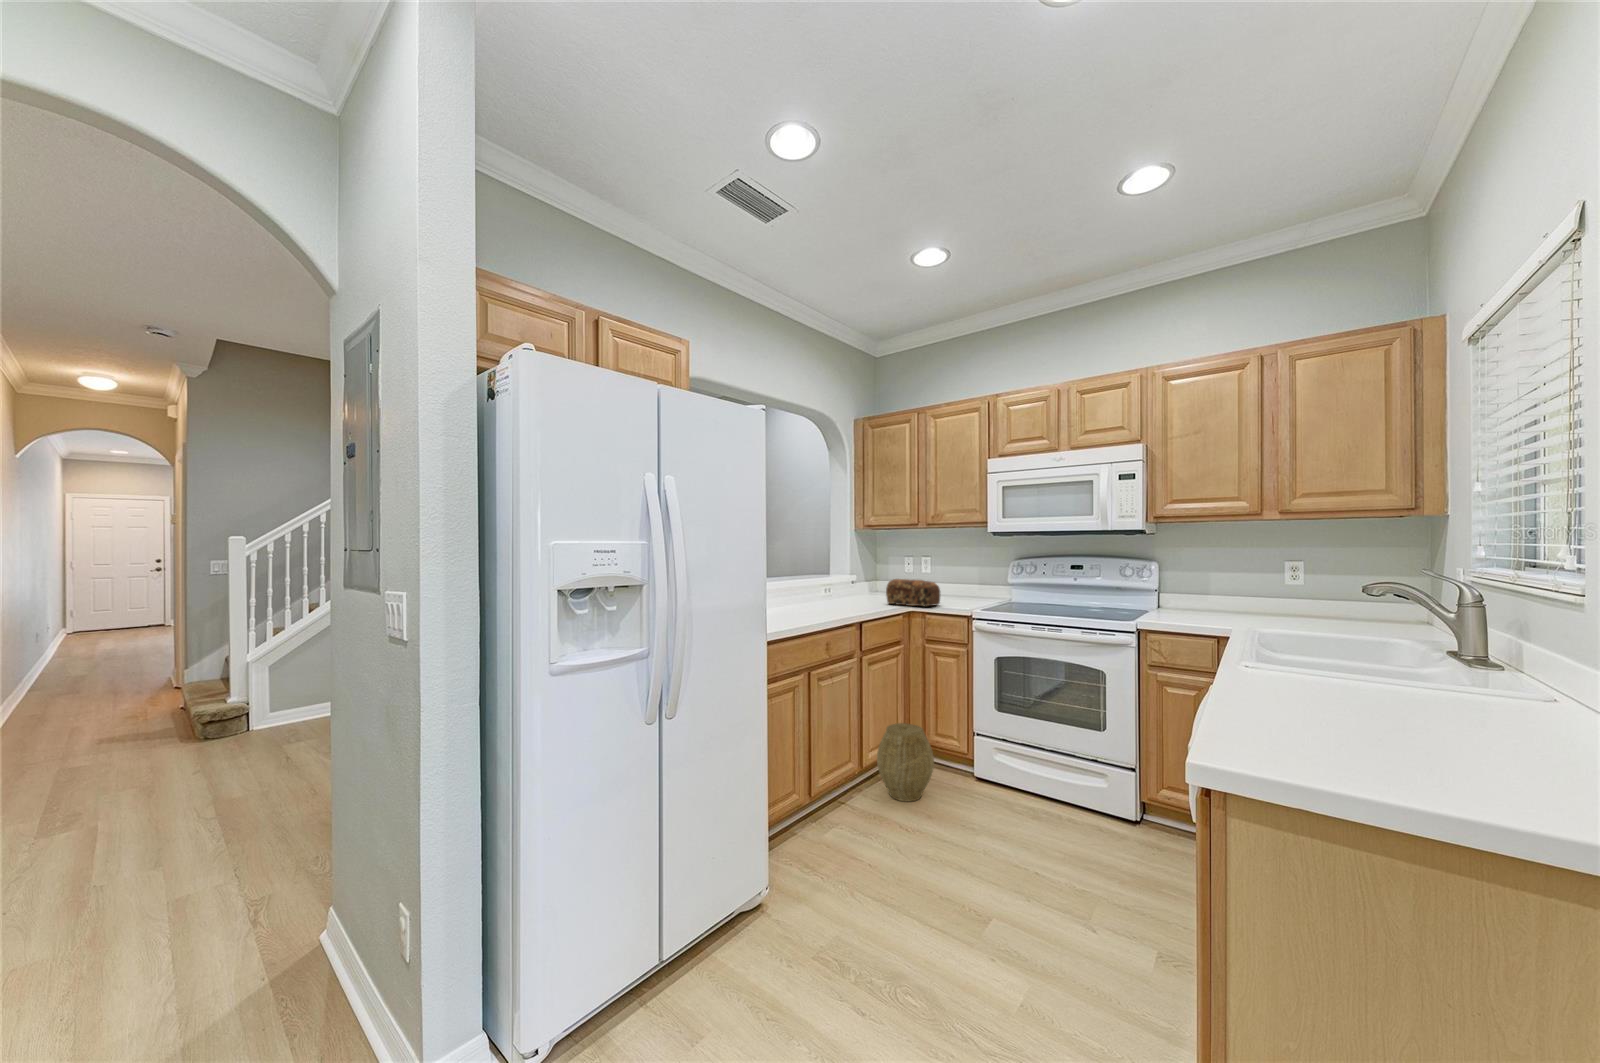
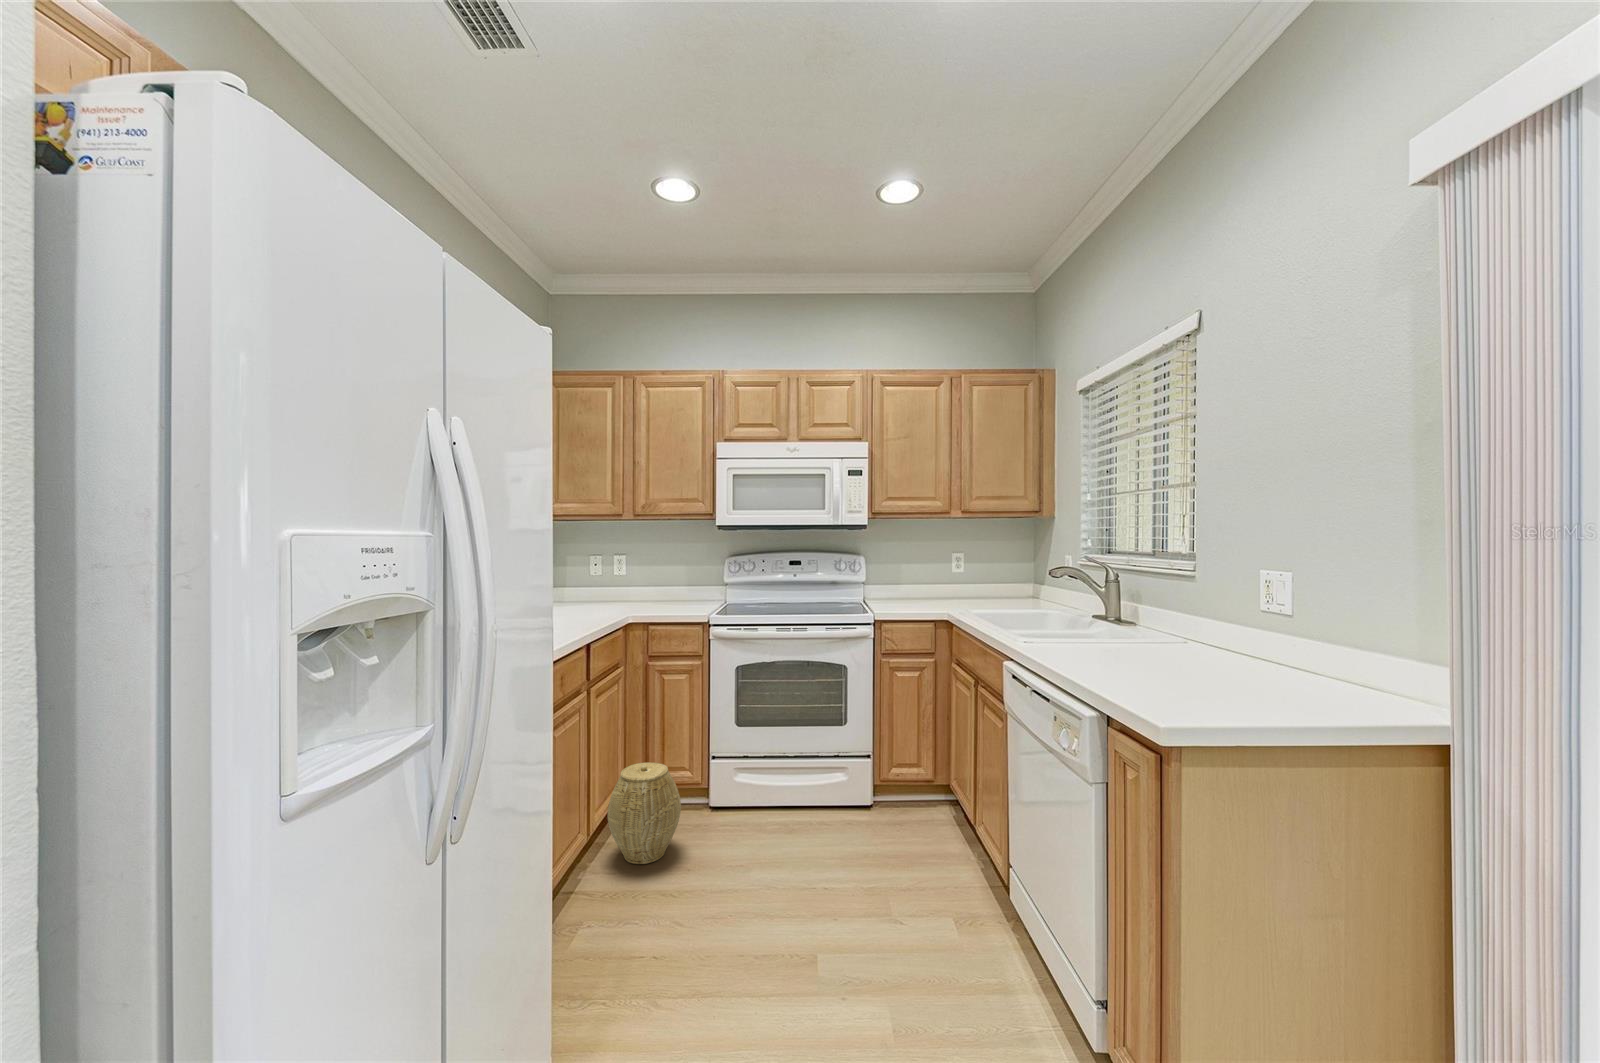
bread loaf: present [886,579,940,606] -> none [596,582,663,615]

